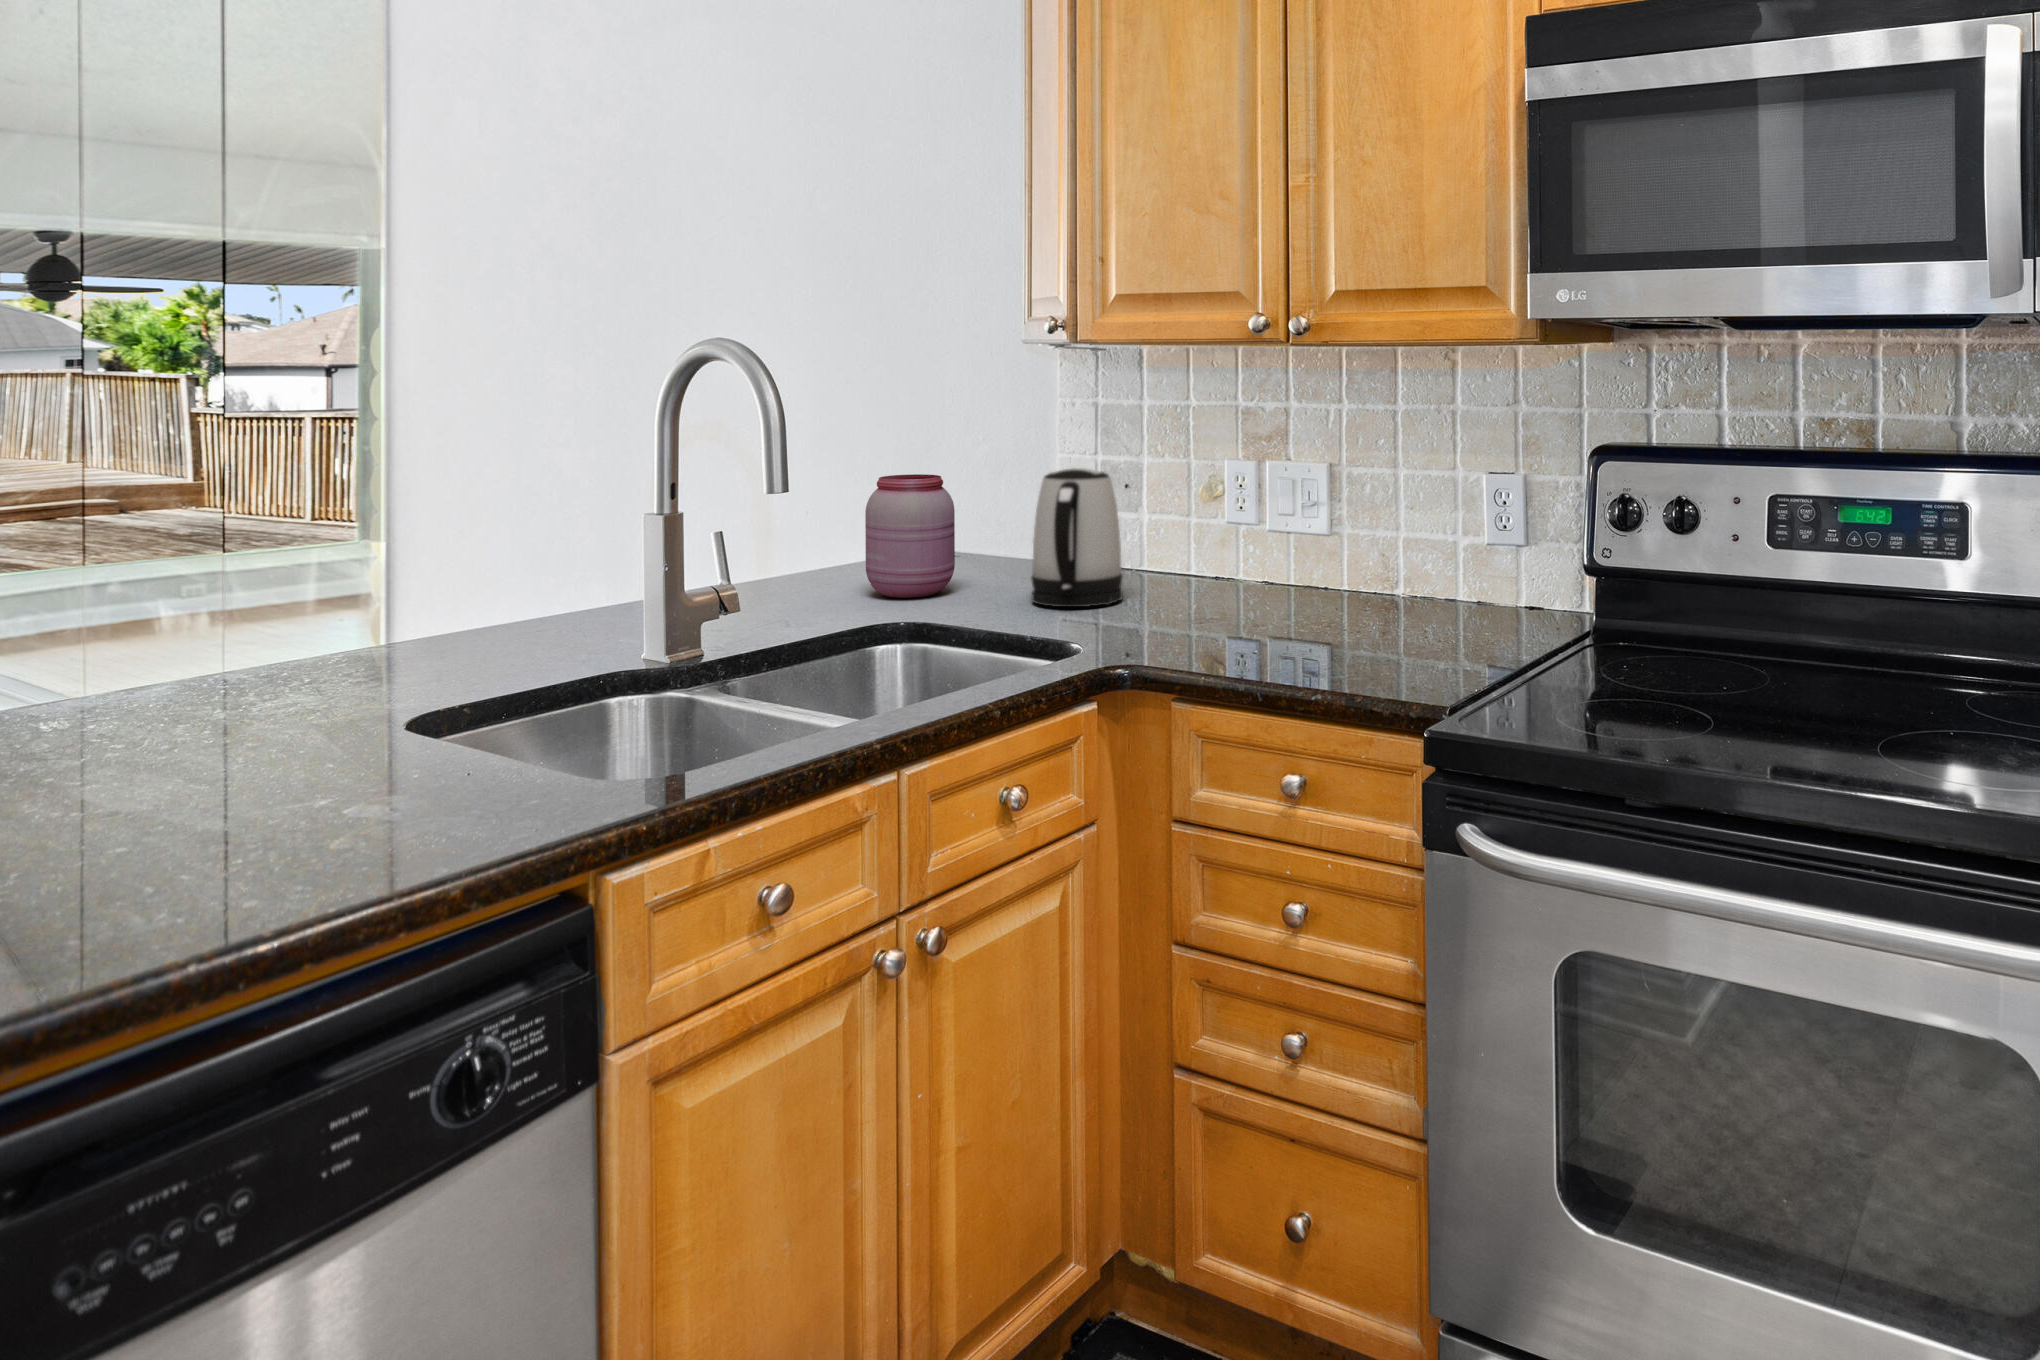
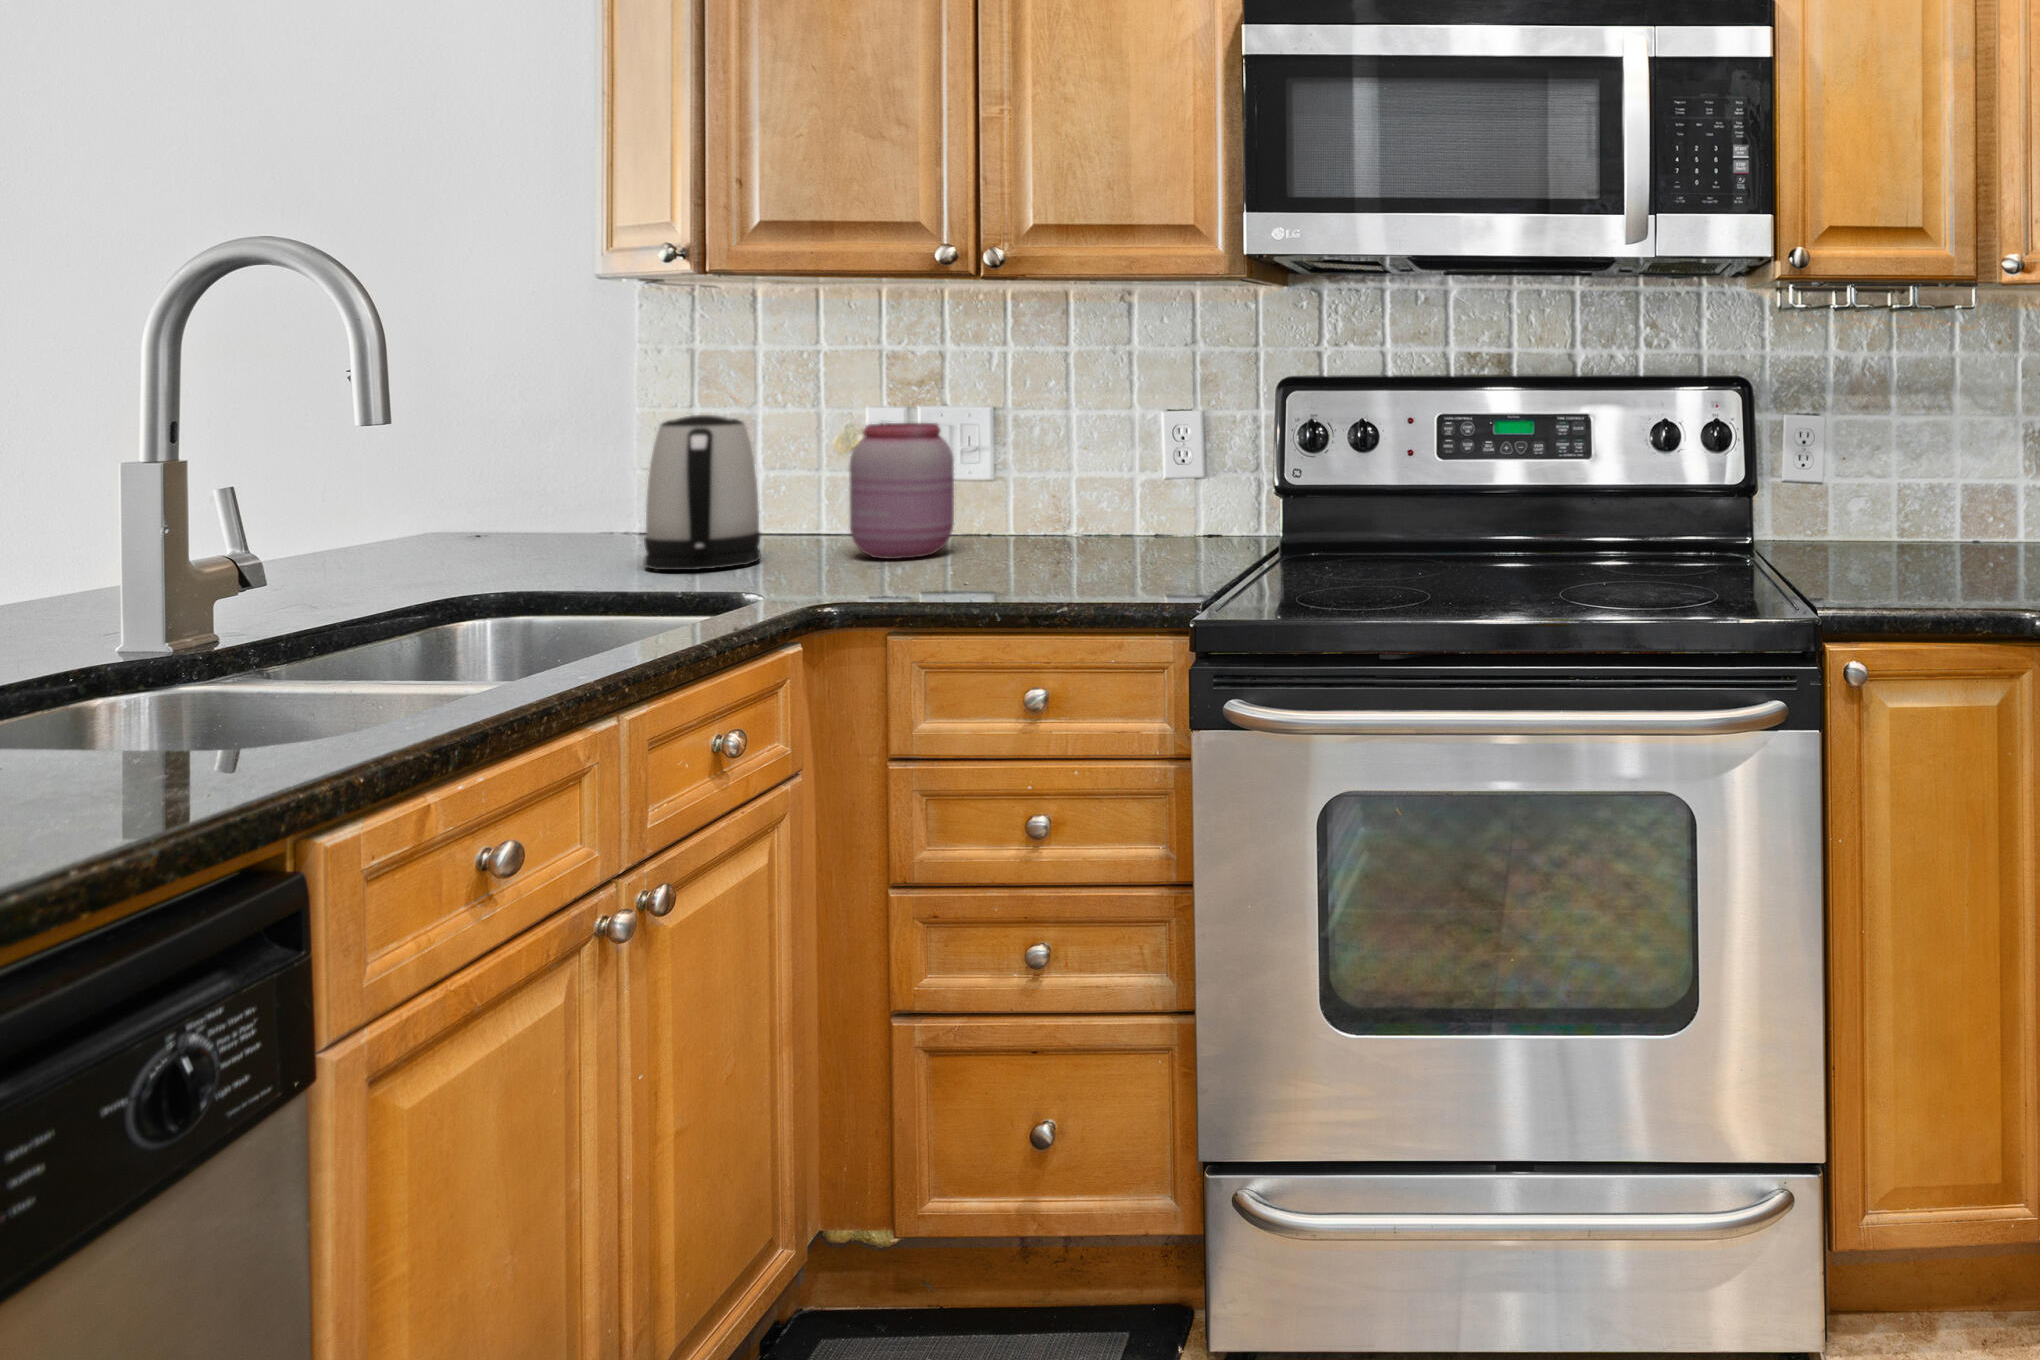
jar: present [865,474,955,598] -> present [849,423,954,559]

